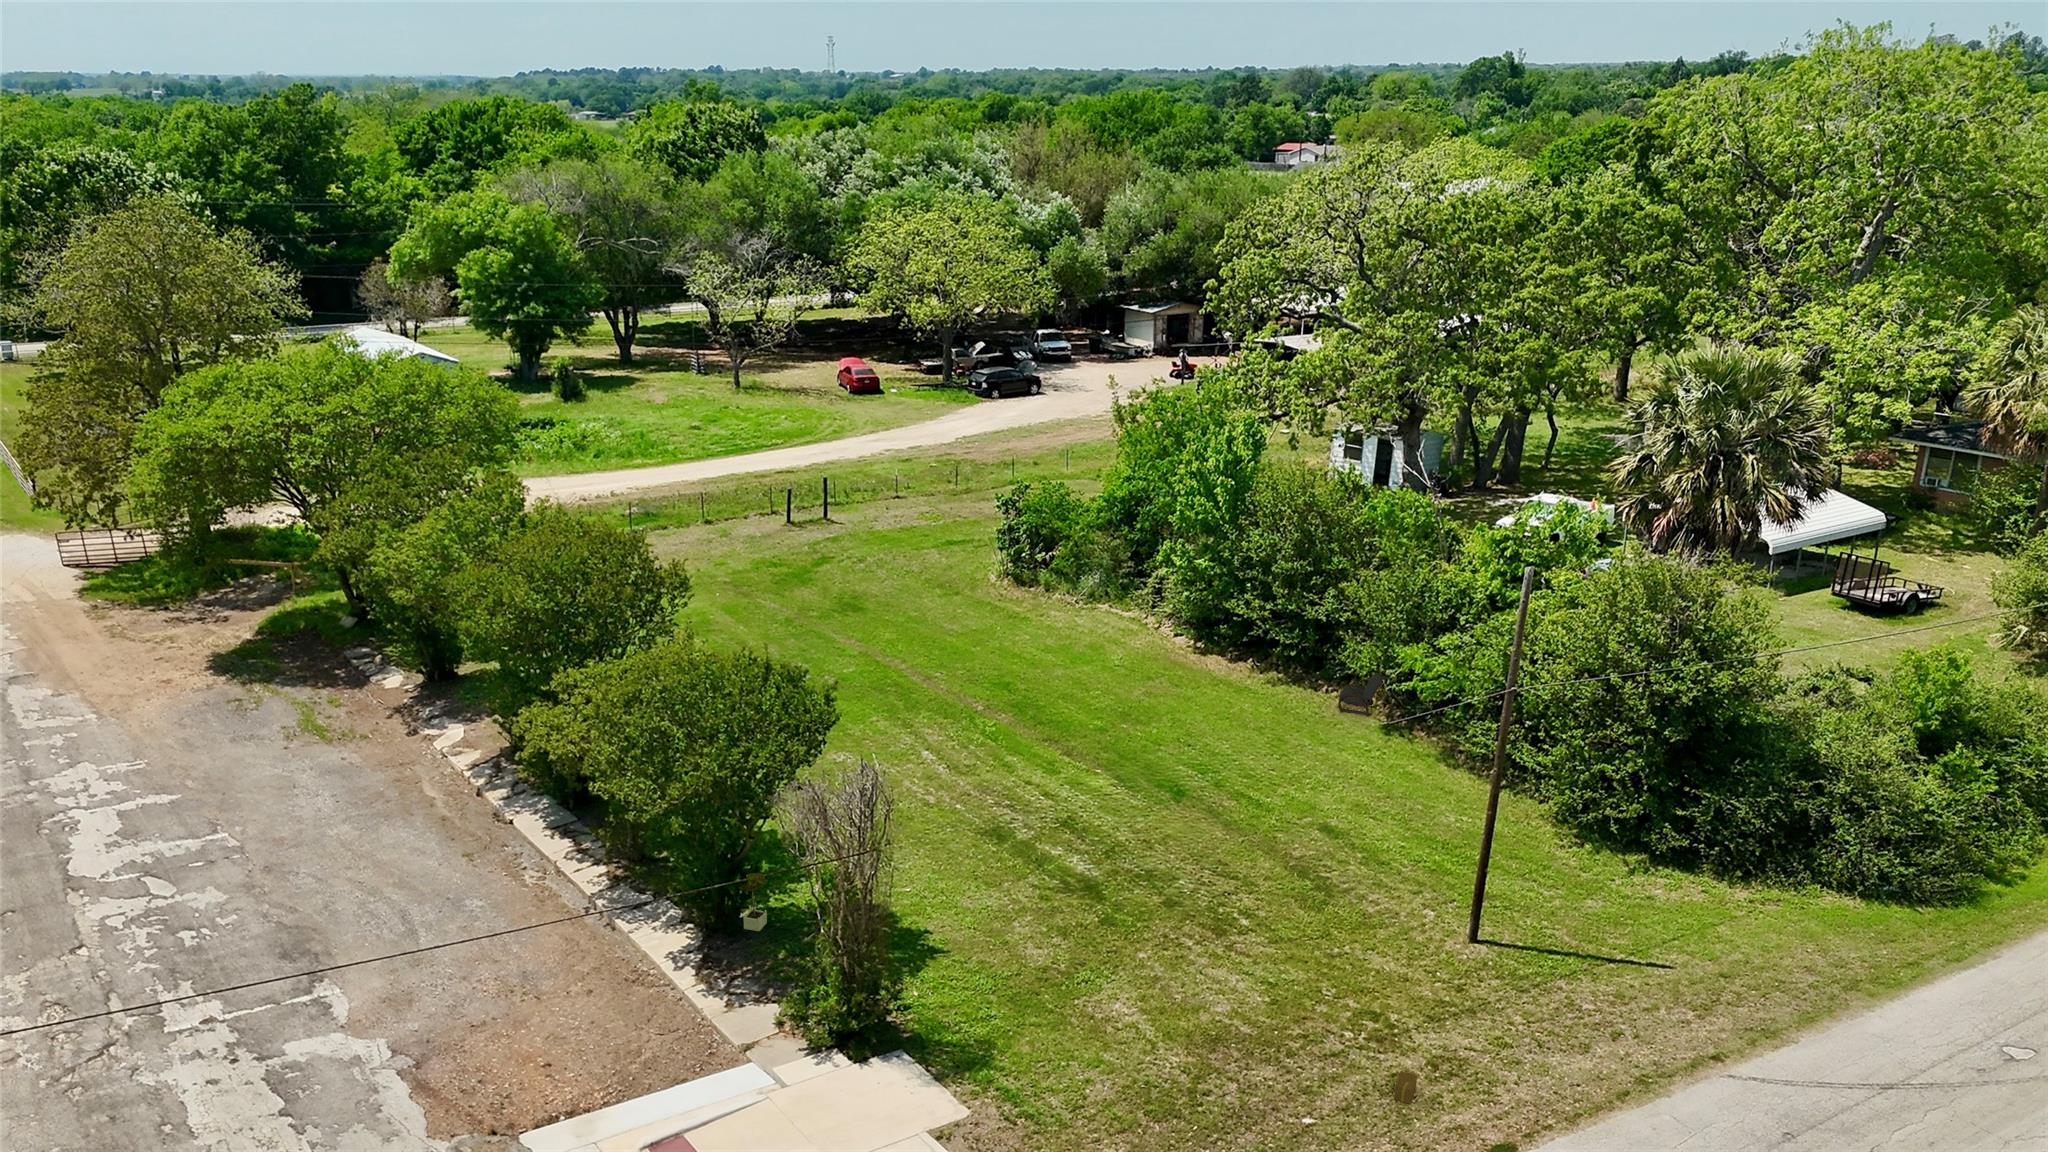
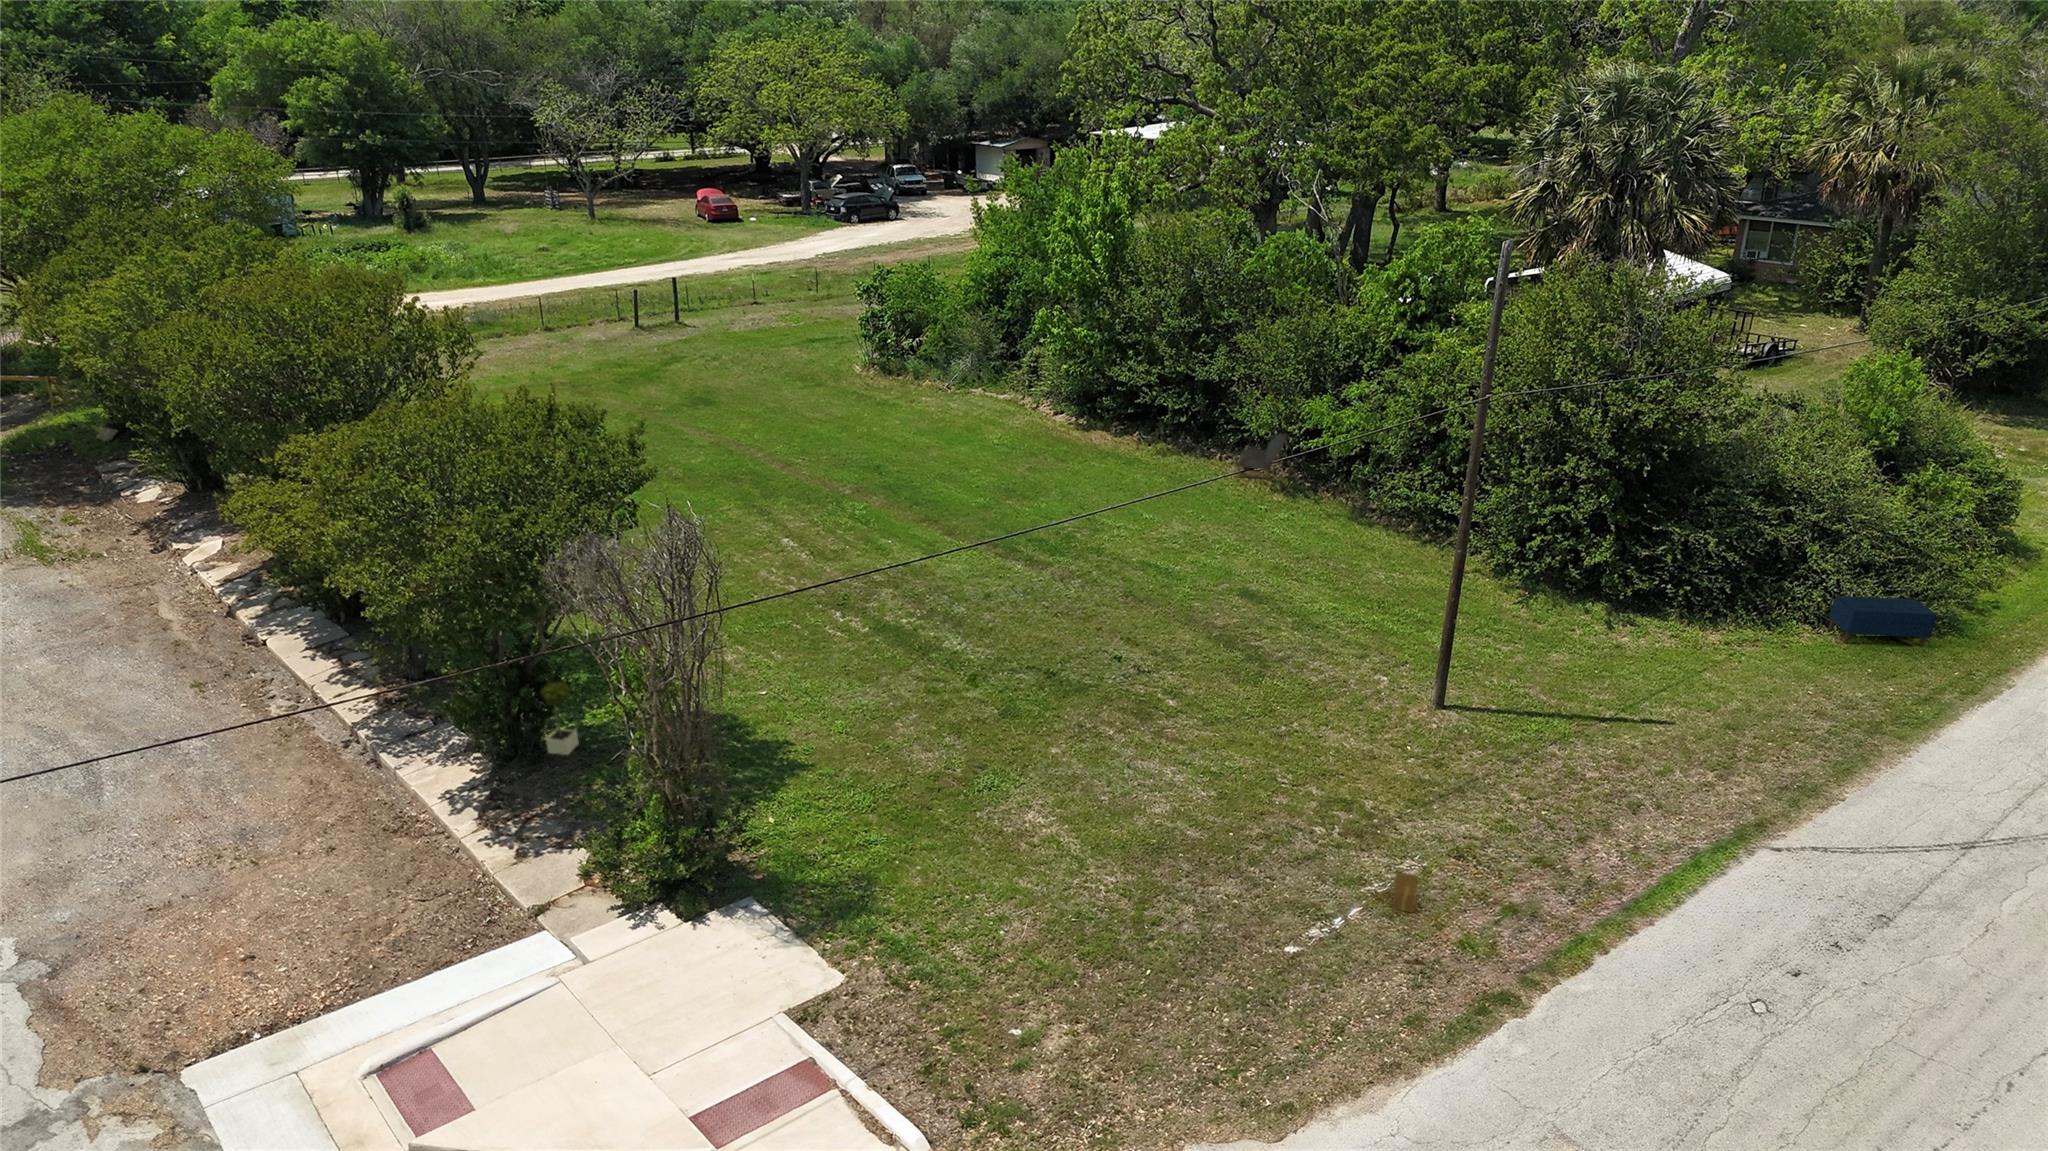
bench: none [1851,864,1943,916] -> present [1829,596,1937,647]

